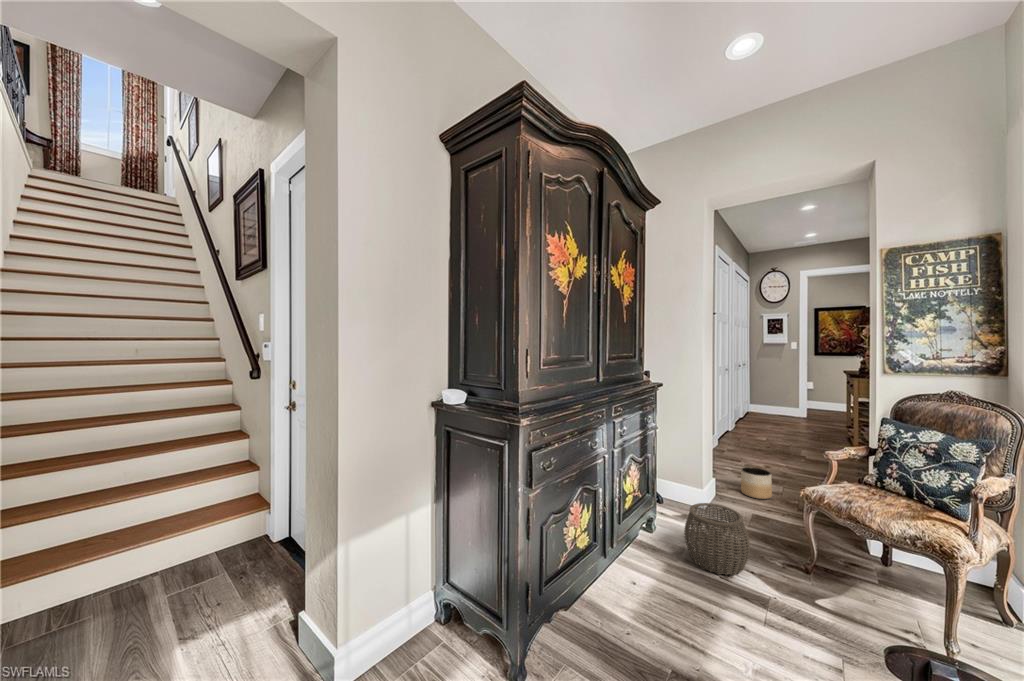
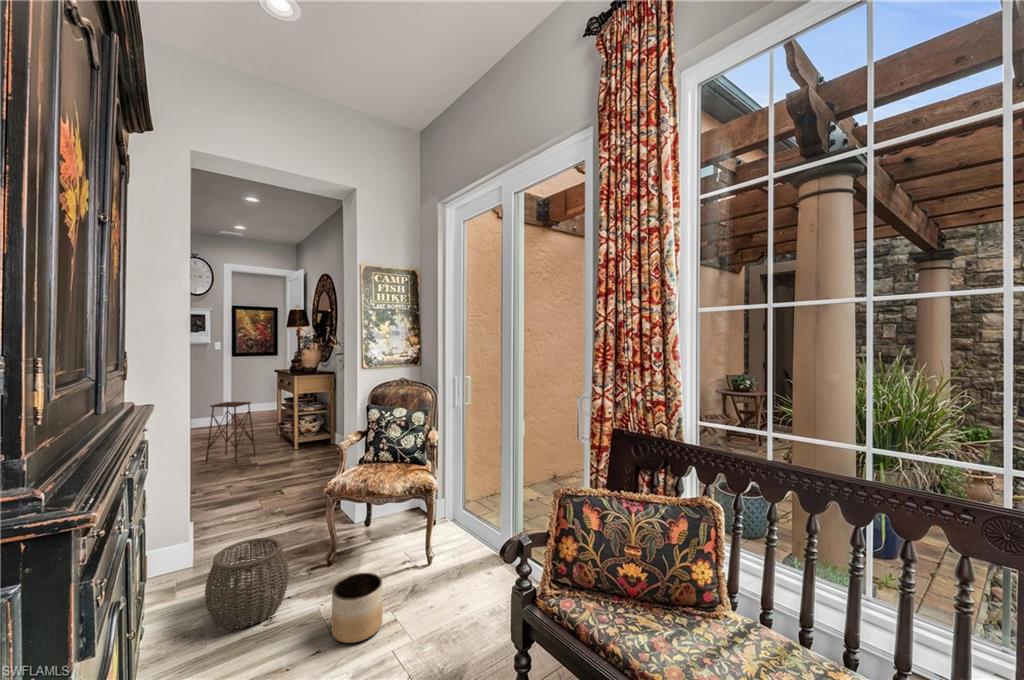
side table: none [765,396,813,452] -> present [206,402,256,463]
planter: present [741,467,772,499] -> present [332,573,382,643]

